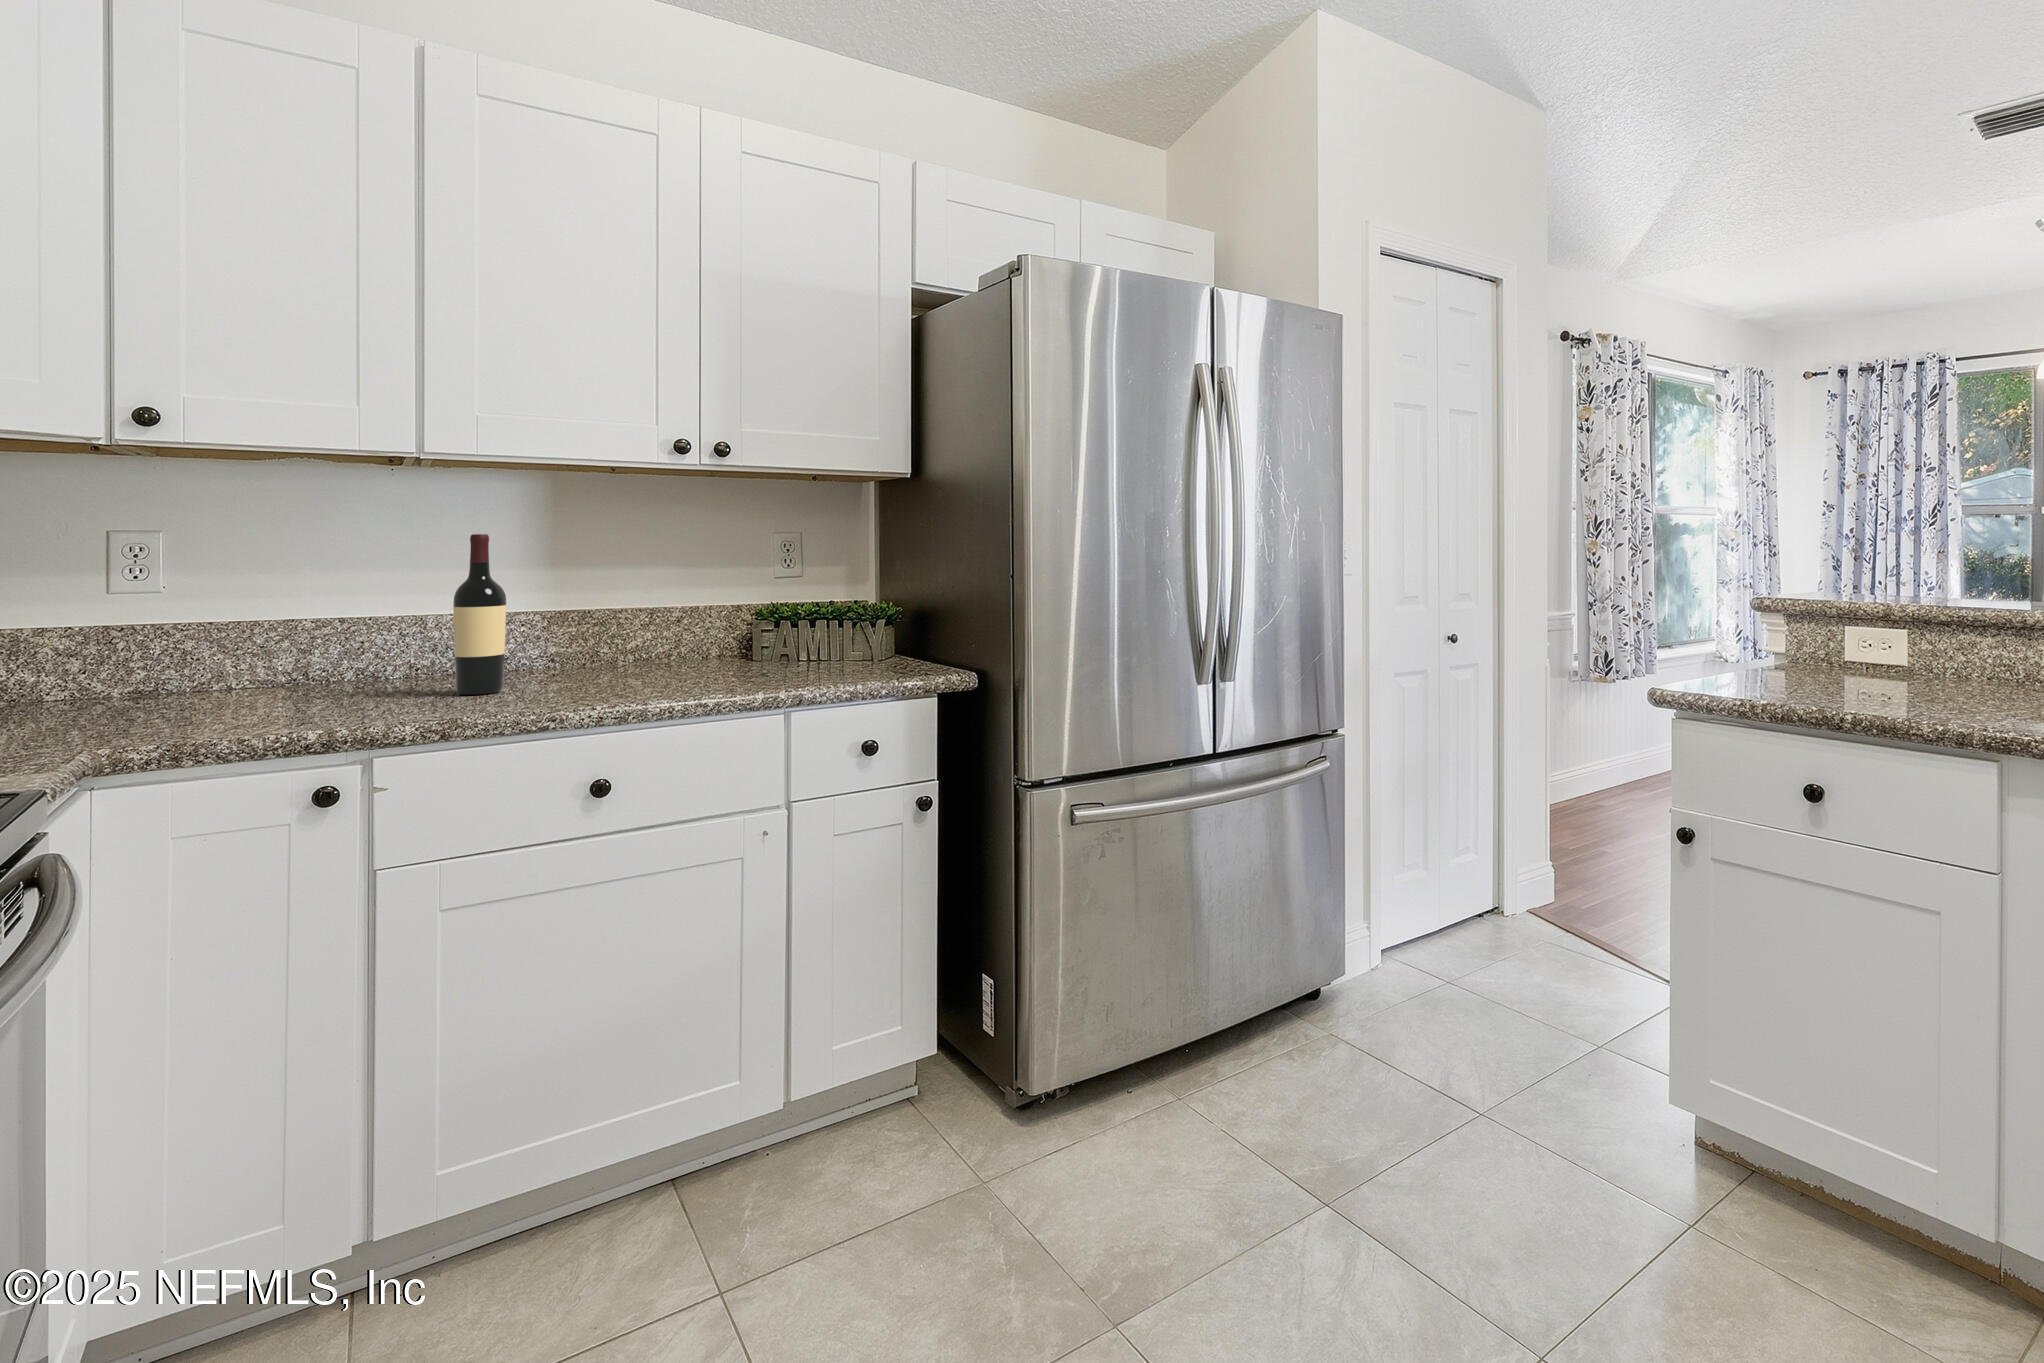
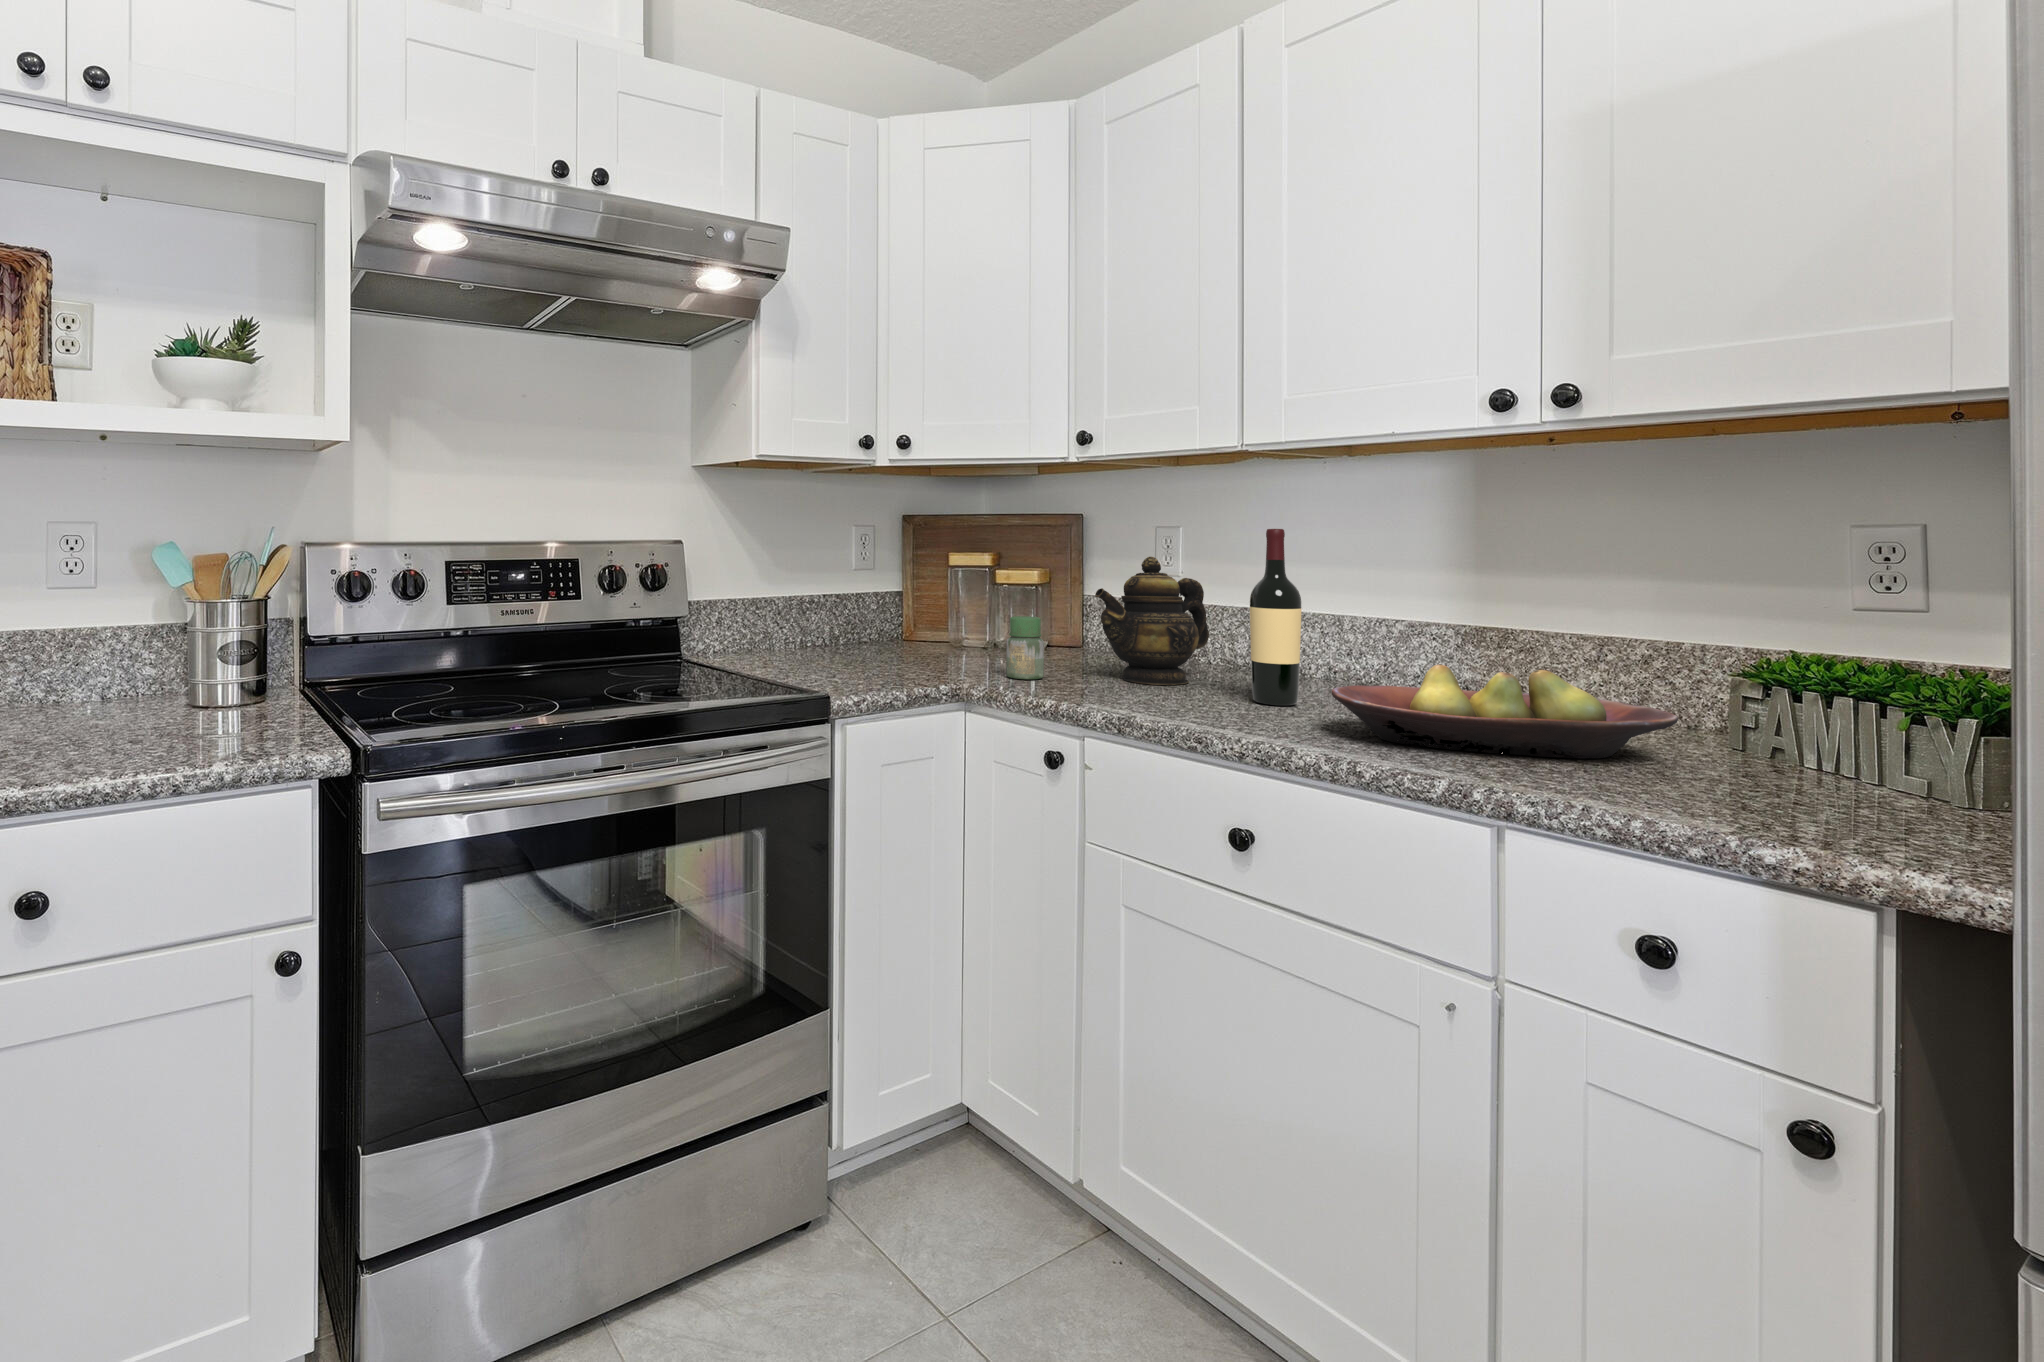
teapot: none [205,566,348,710] -> present [1095,557,1209,685]
fruit bowl: none [598,625,785,690] -> present [1332,664,1678,758]
jar: none [87,651,159,736] -> present [1006,616,1044,679]

